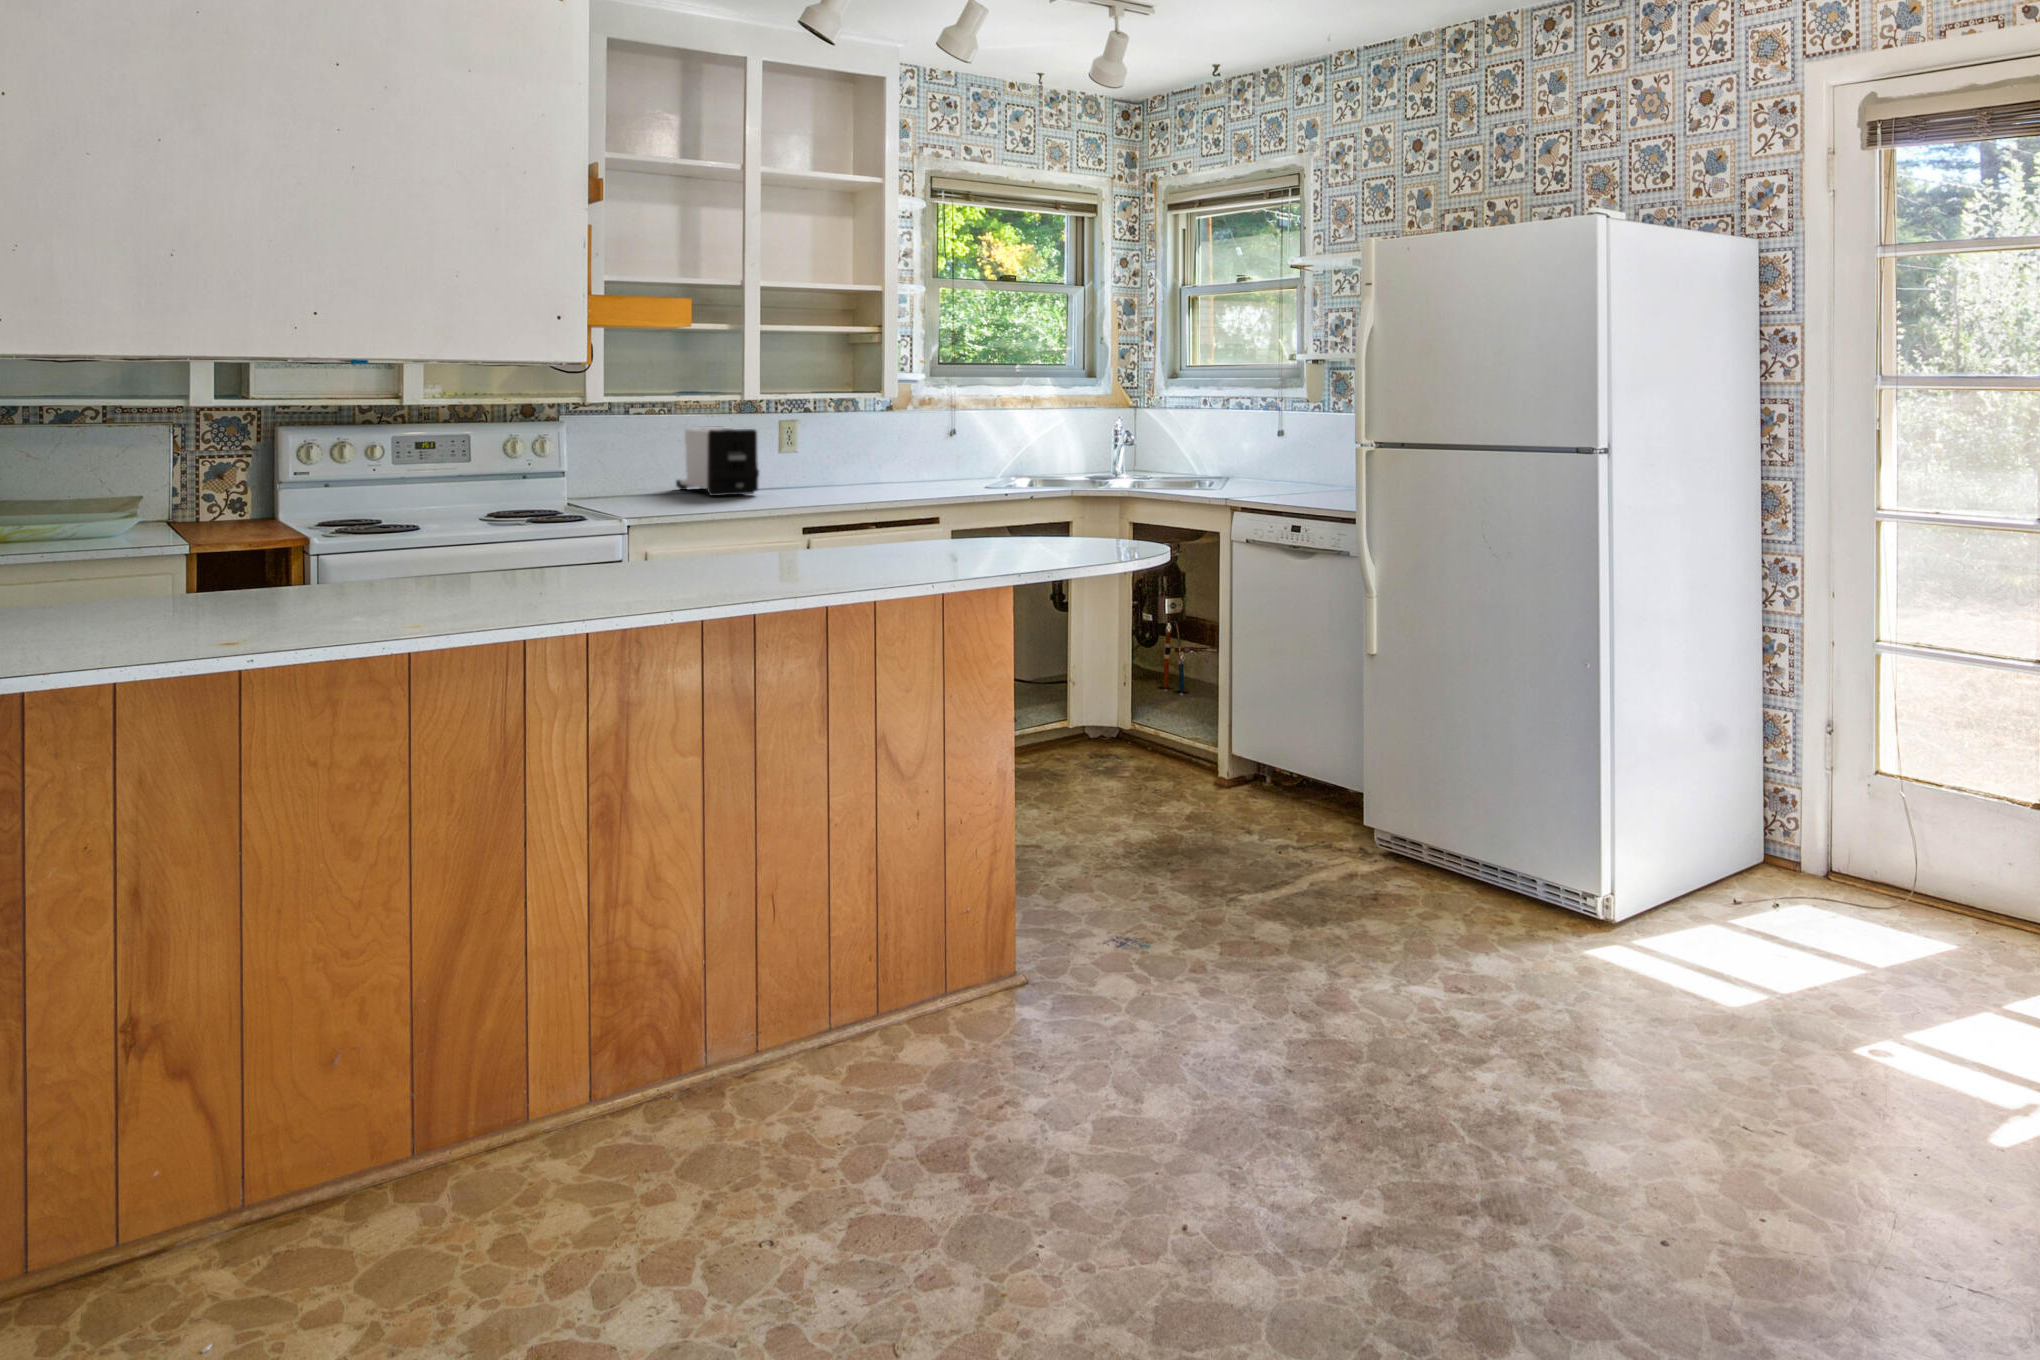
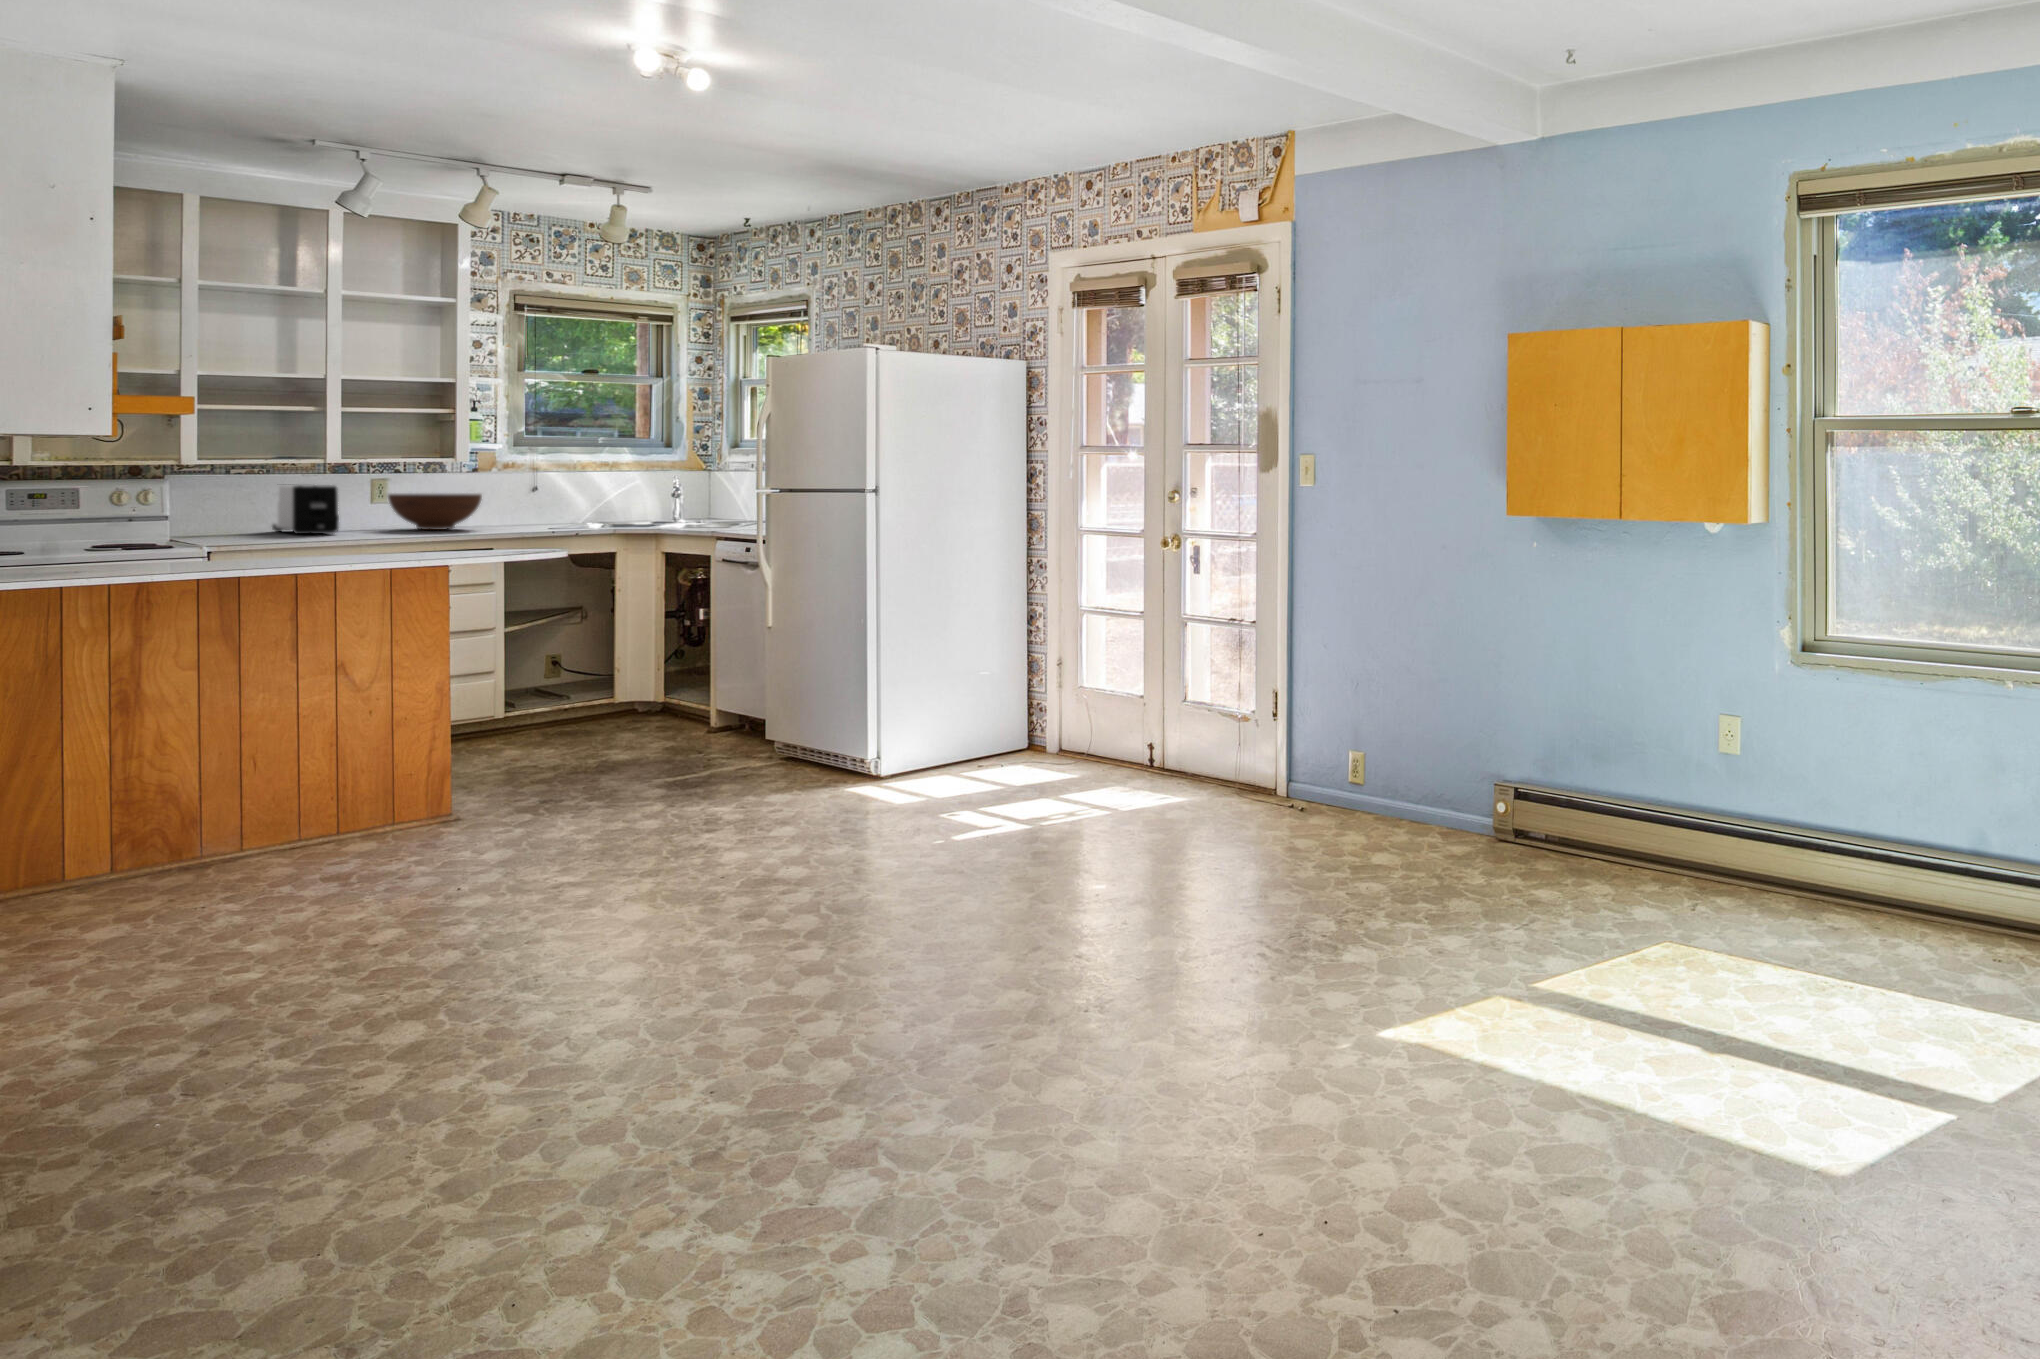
fruit bowl: none [802,435,907,485] -> present [388,494,482,530]

